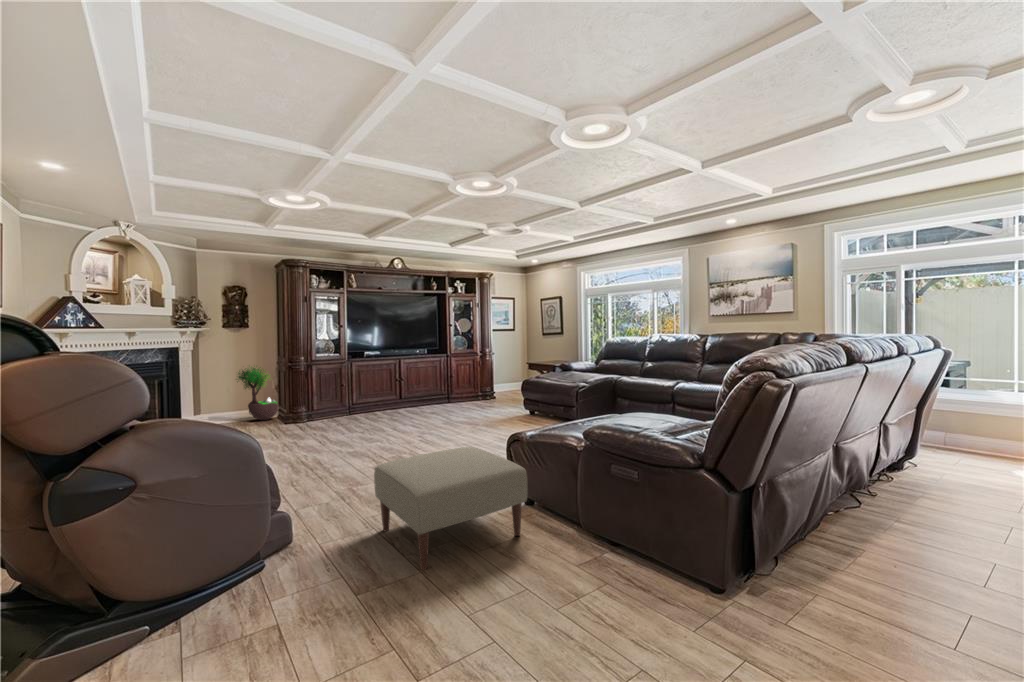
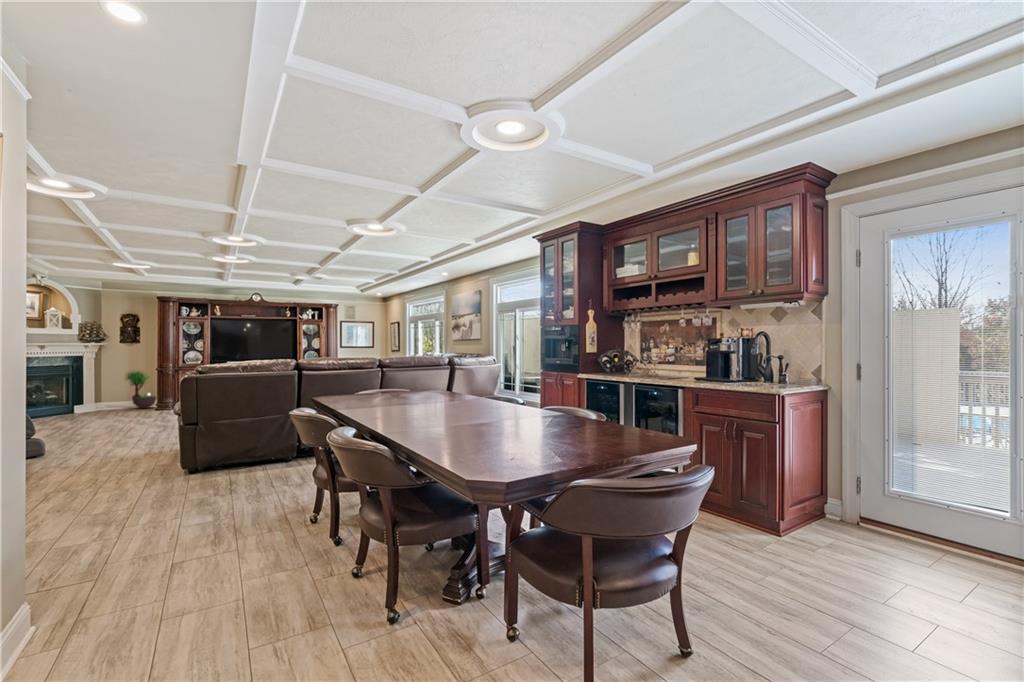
ottoman: present [374,447,528,570] -> none [75,416,161,464]

